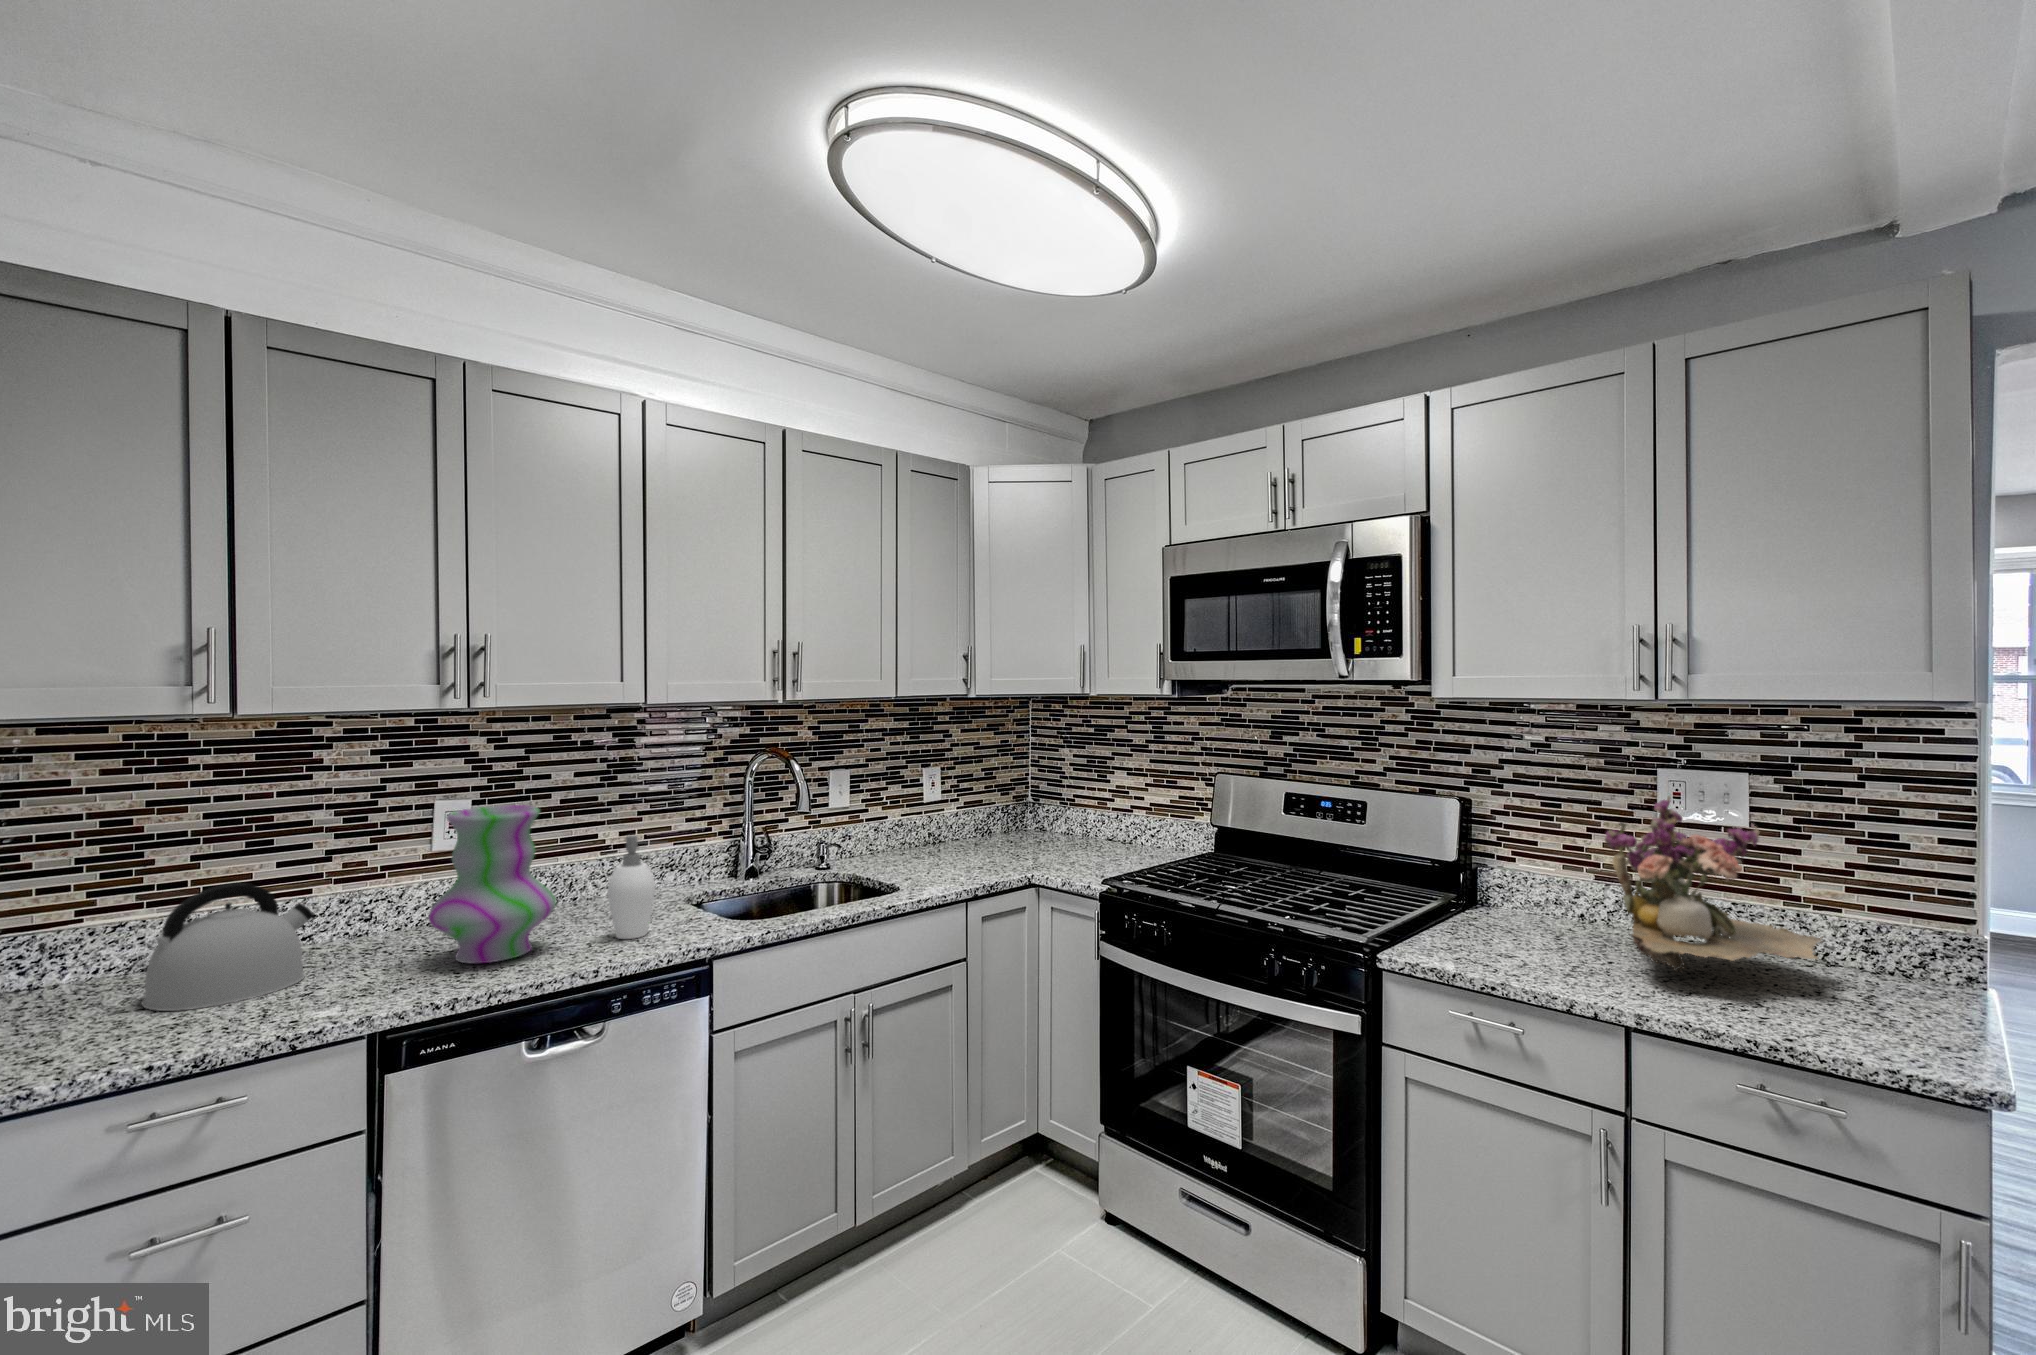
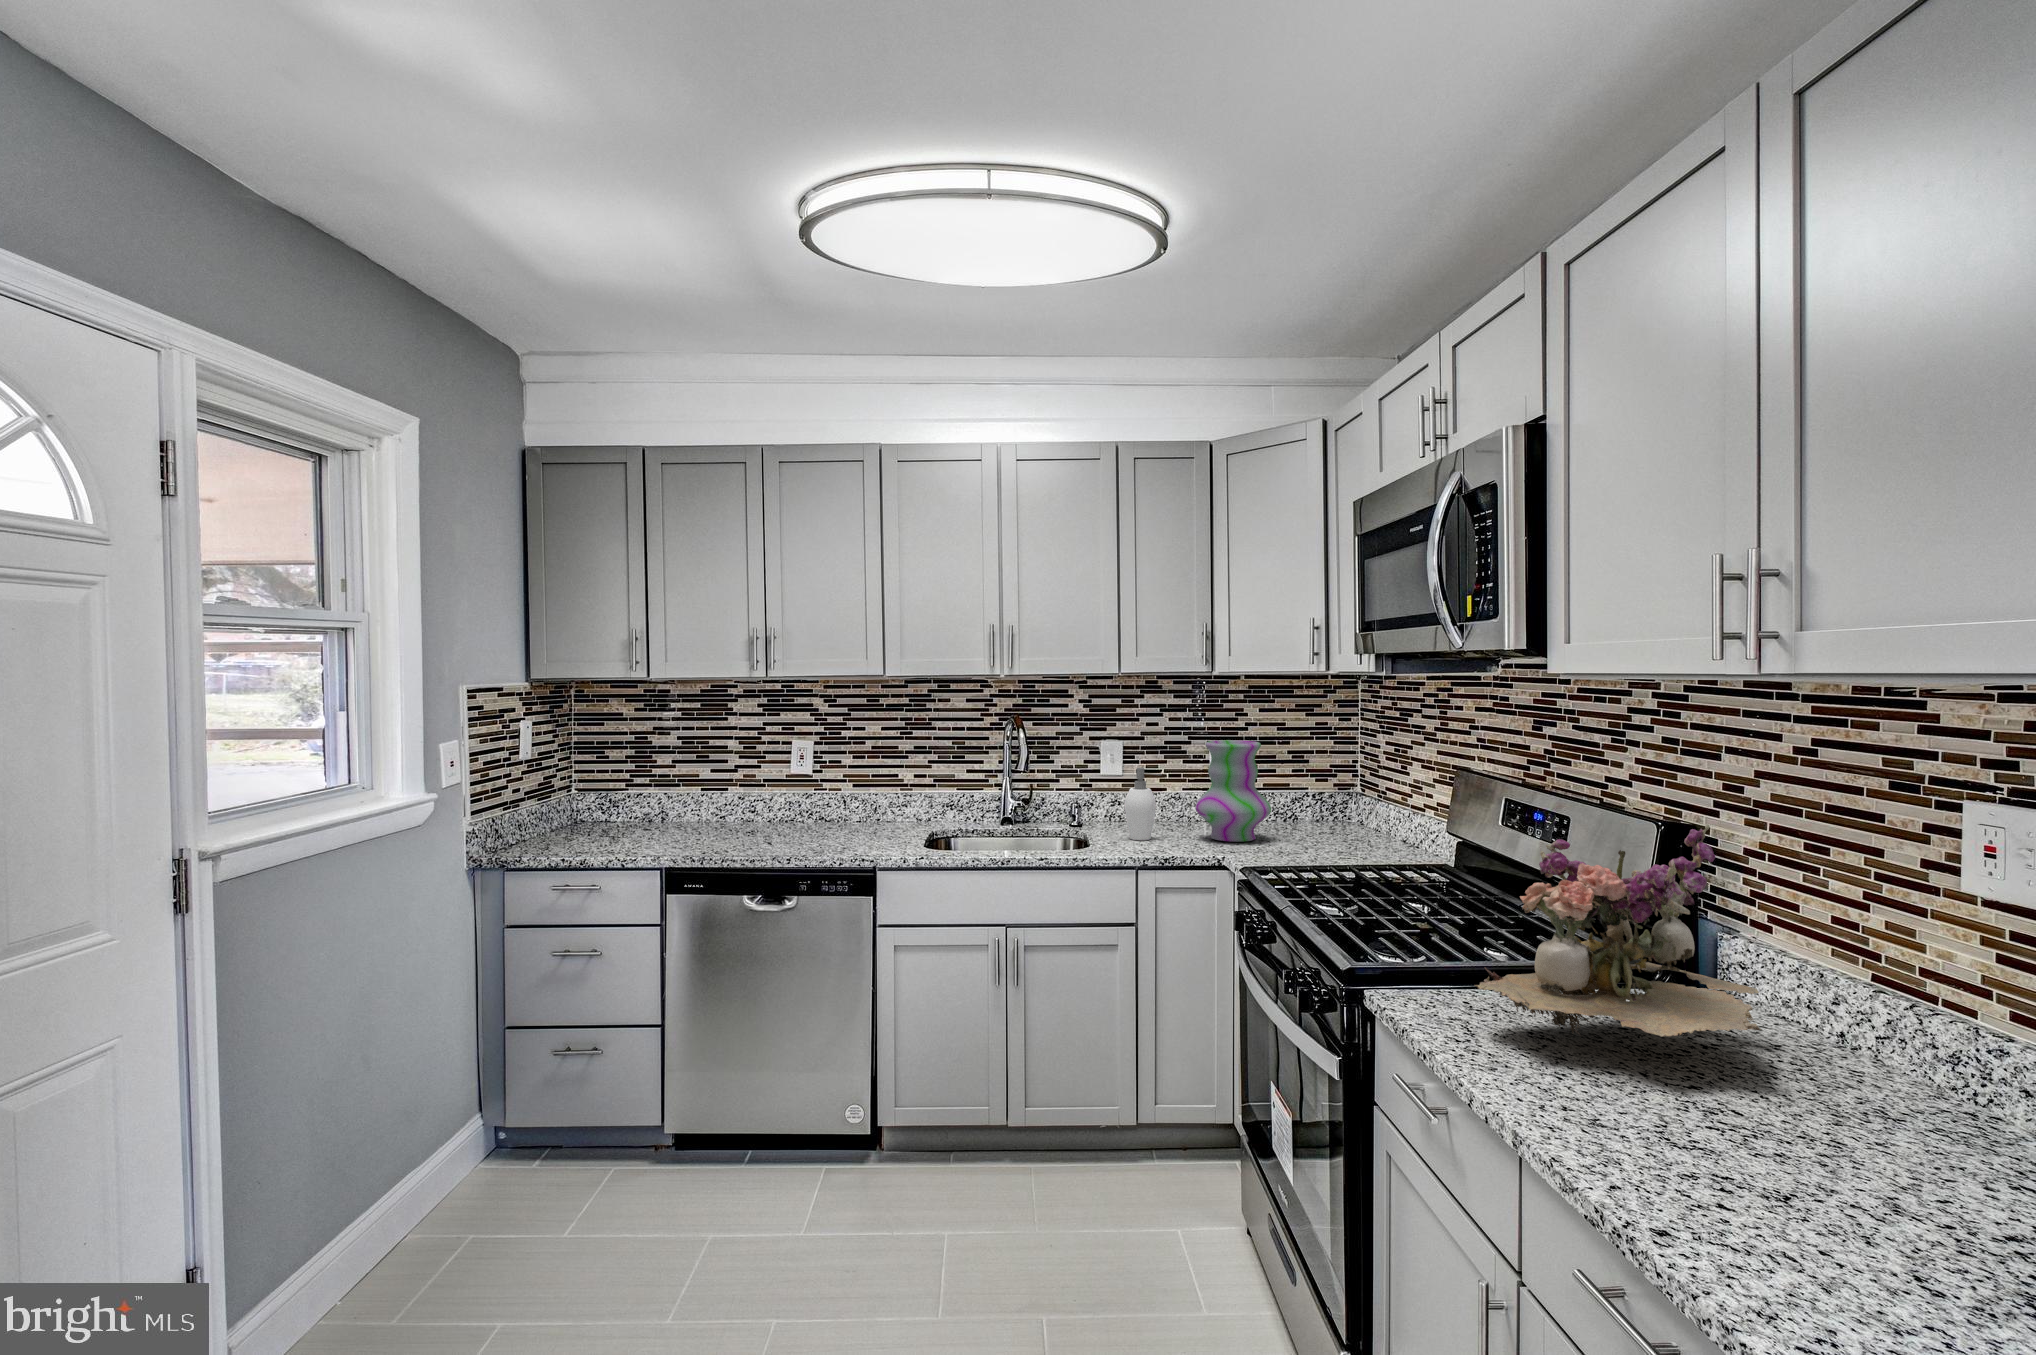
vase: present [428,805,557,963] -> present [1195,740,1271,842]
soap dispenser: present [608,835,655,939] -> present [1125,768,1161,840]
kettle: present [142,883,314,1011] -> none [628,776,709,842]

